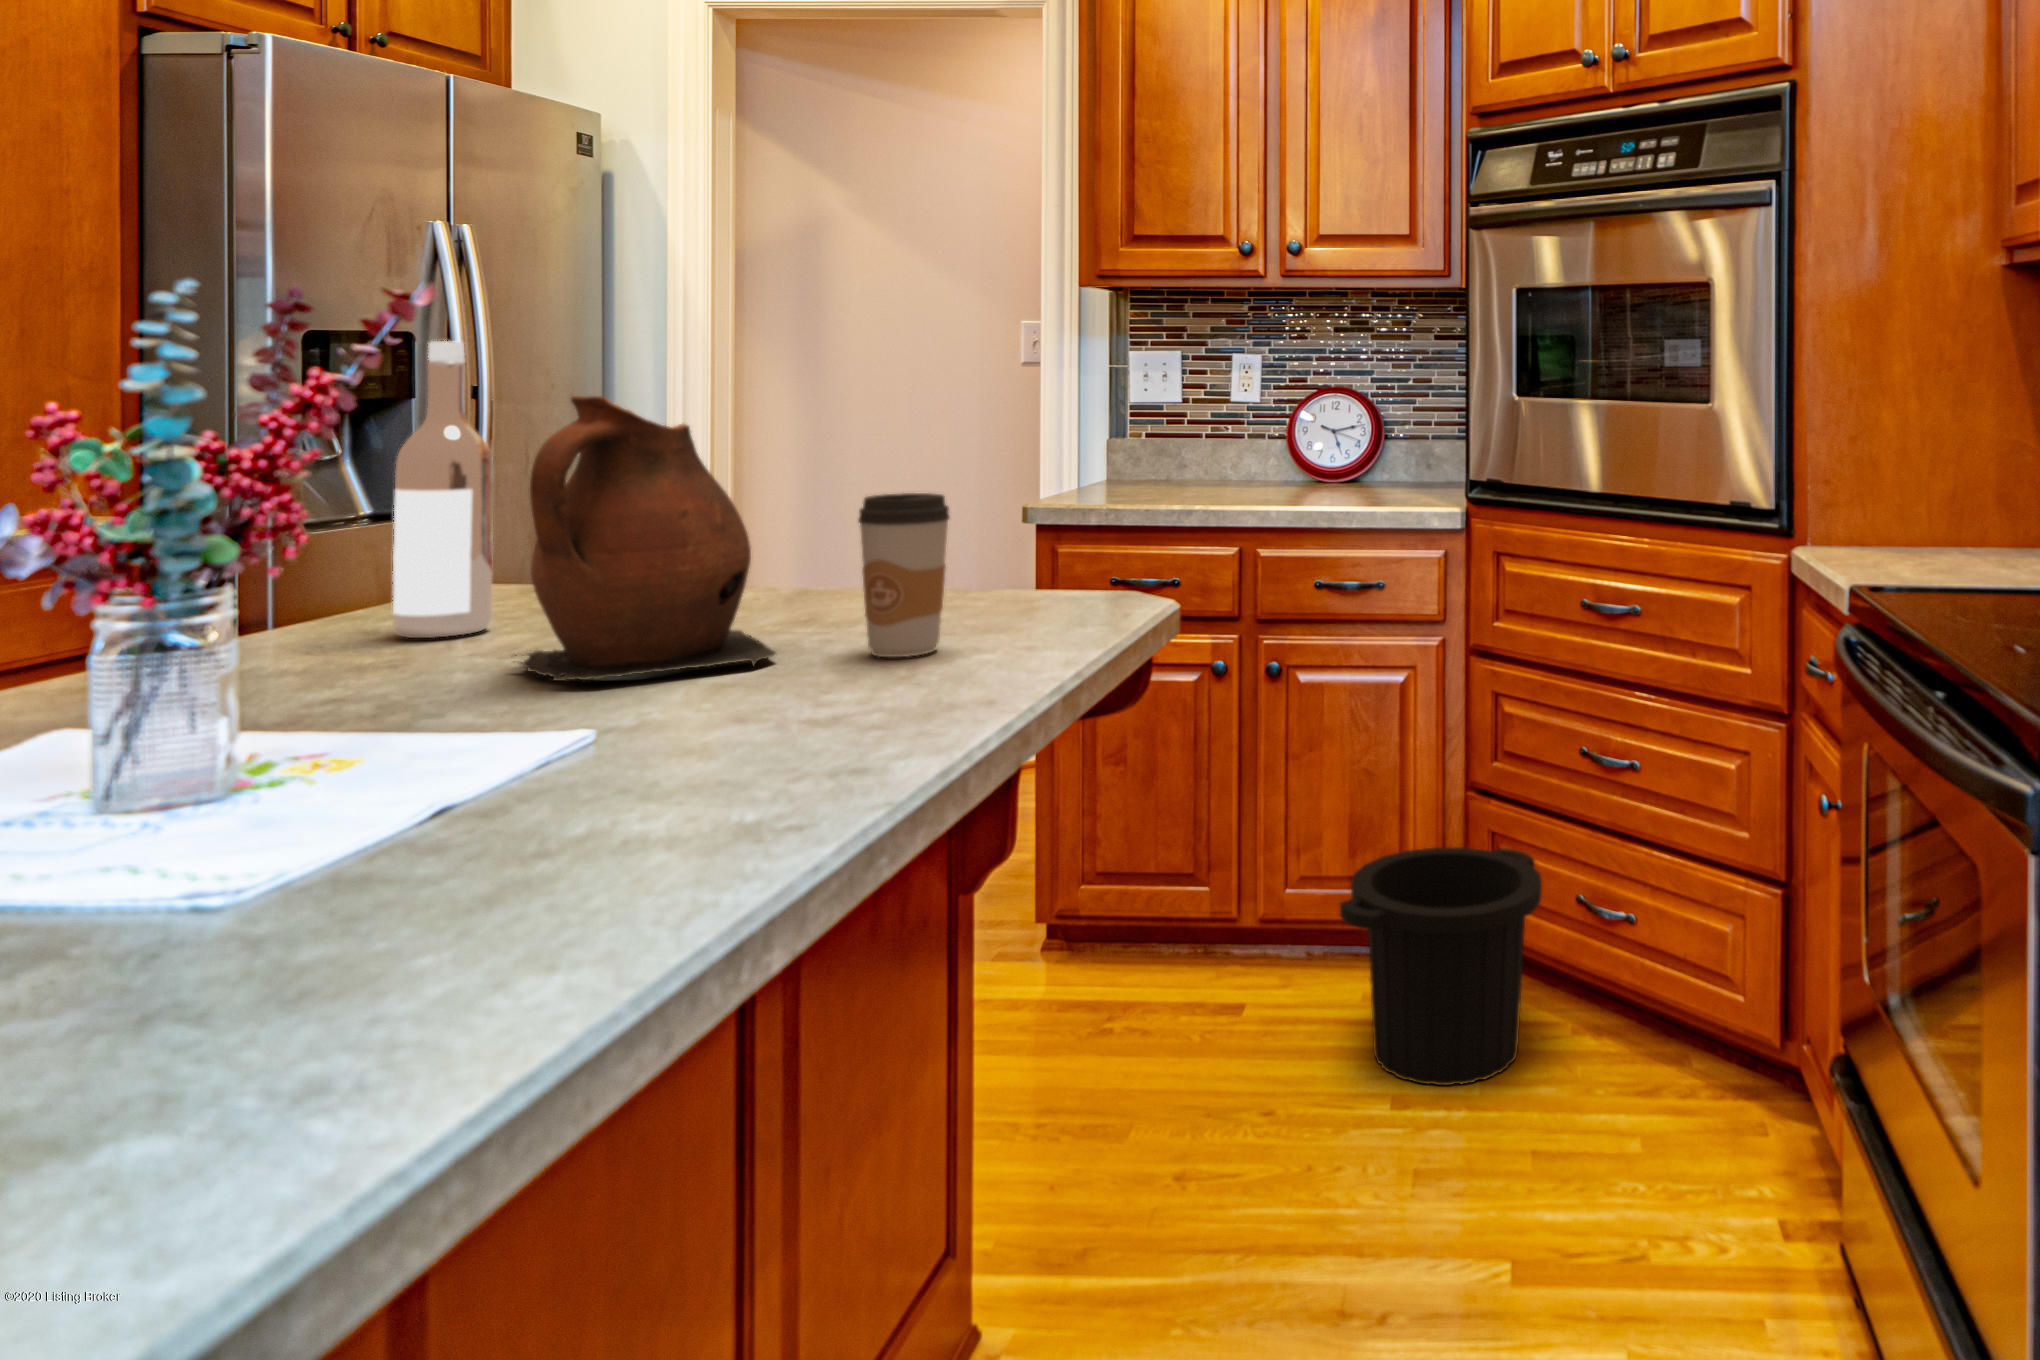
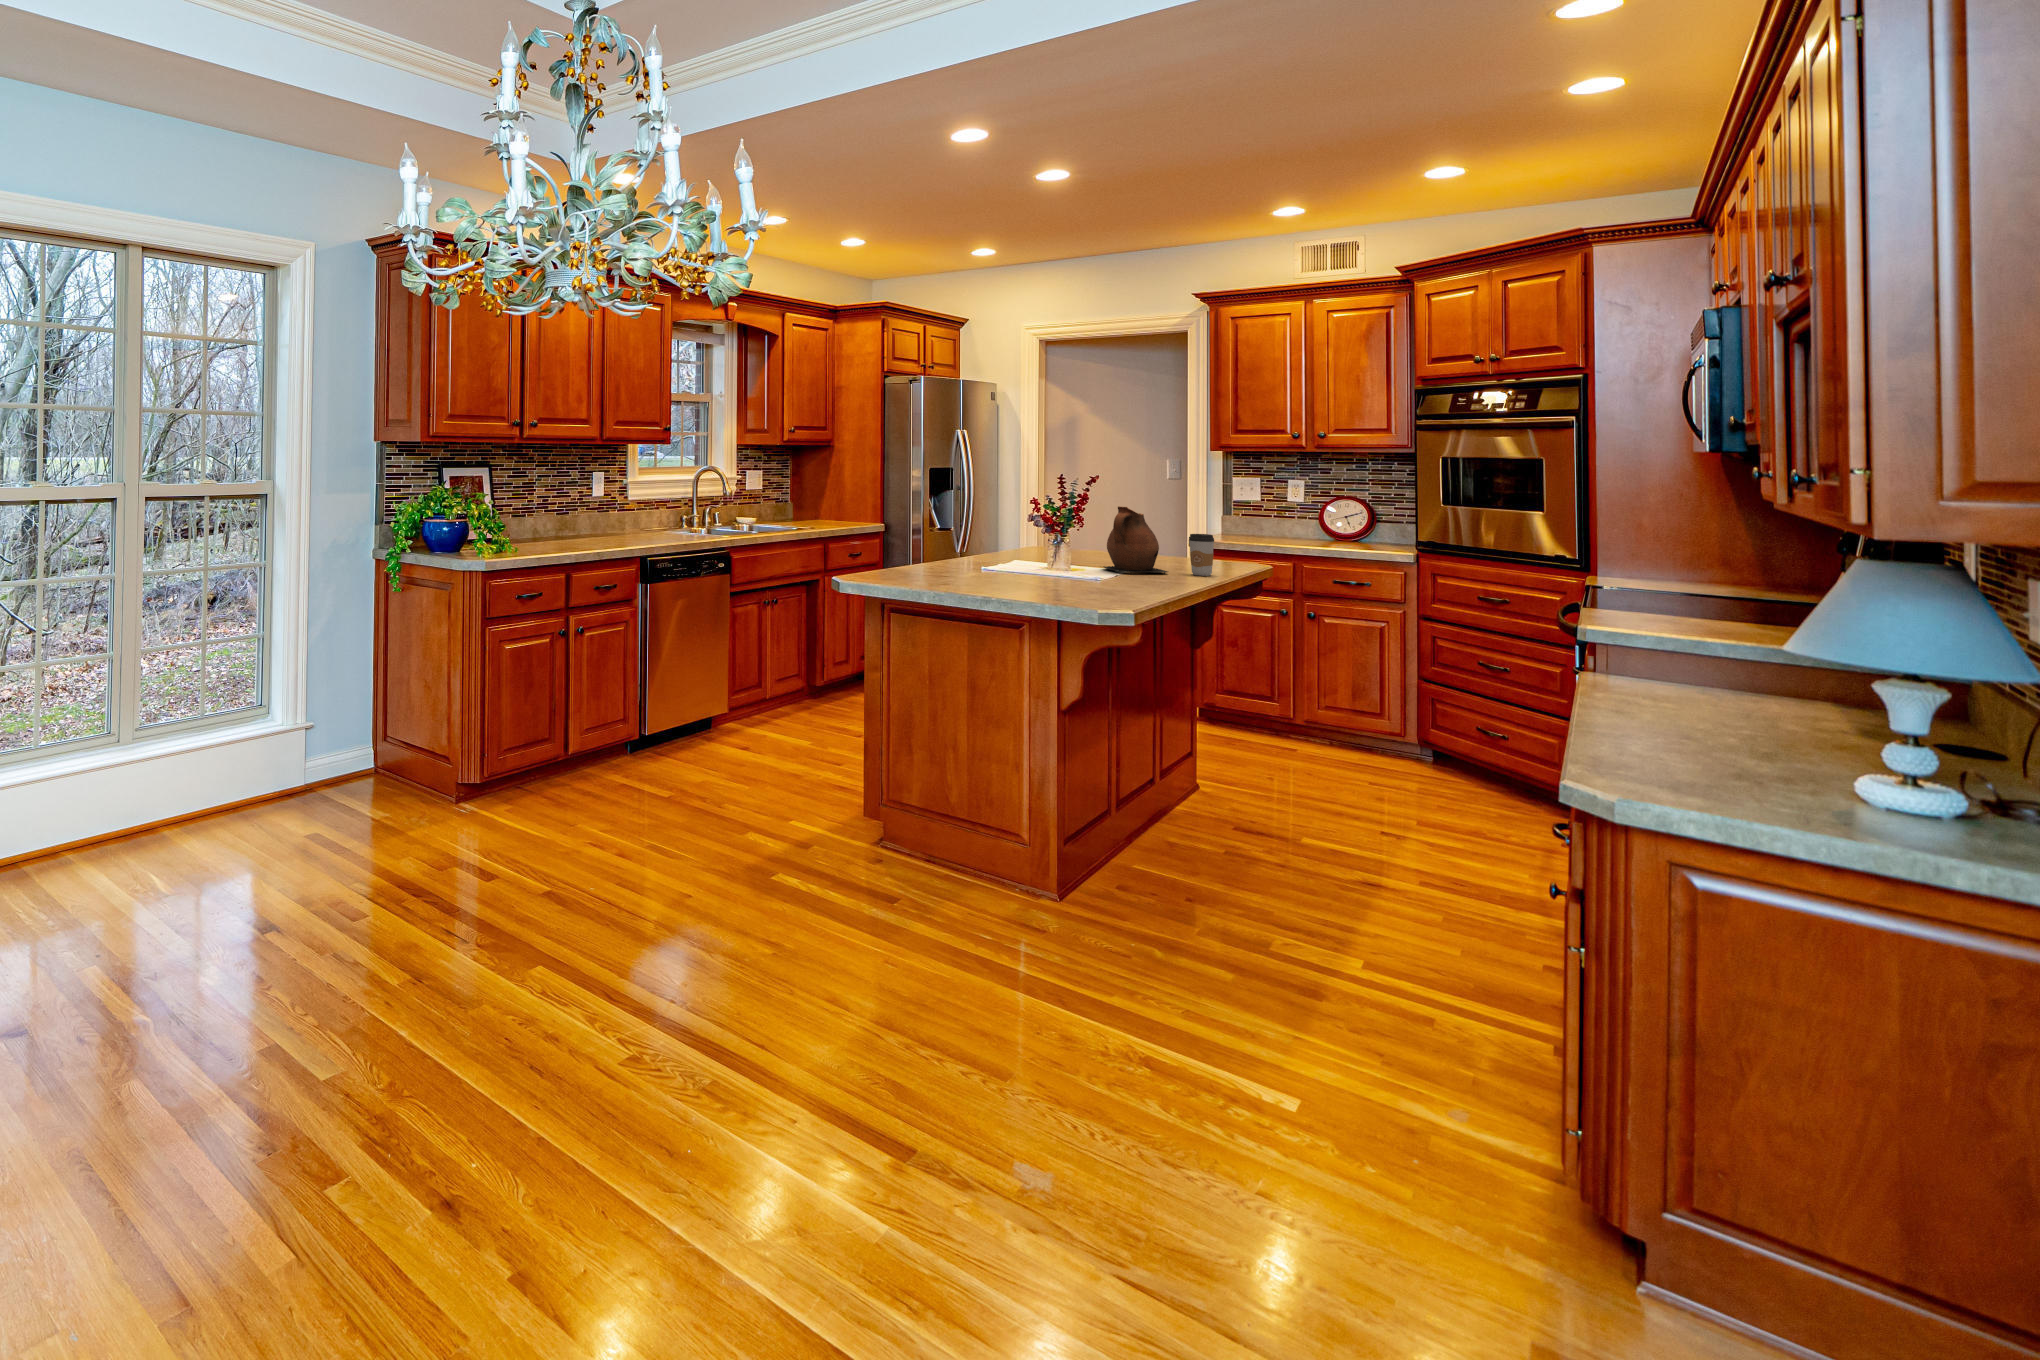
wine bottle: present [393,341,493,638] -> none [1055,489,1077,562]
trash can: present [1340,847,1542,1085] -> none [1349,696,1454,785]

